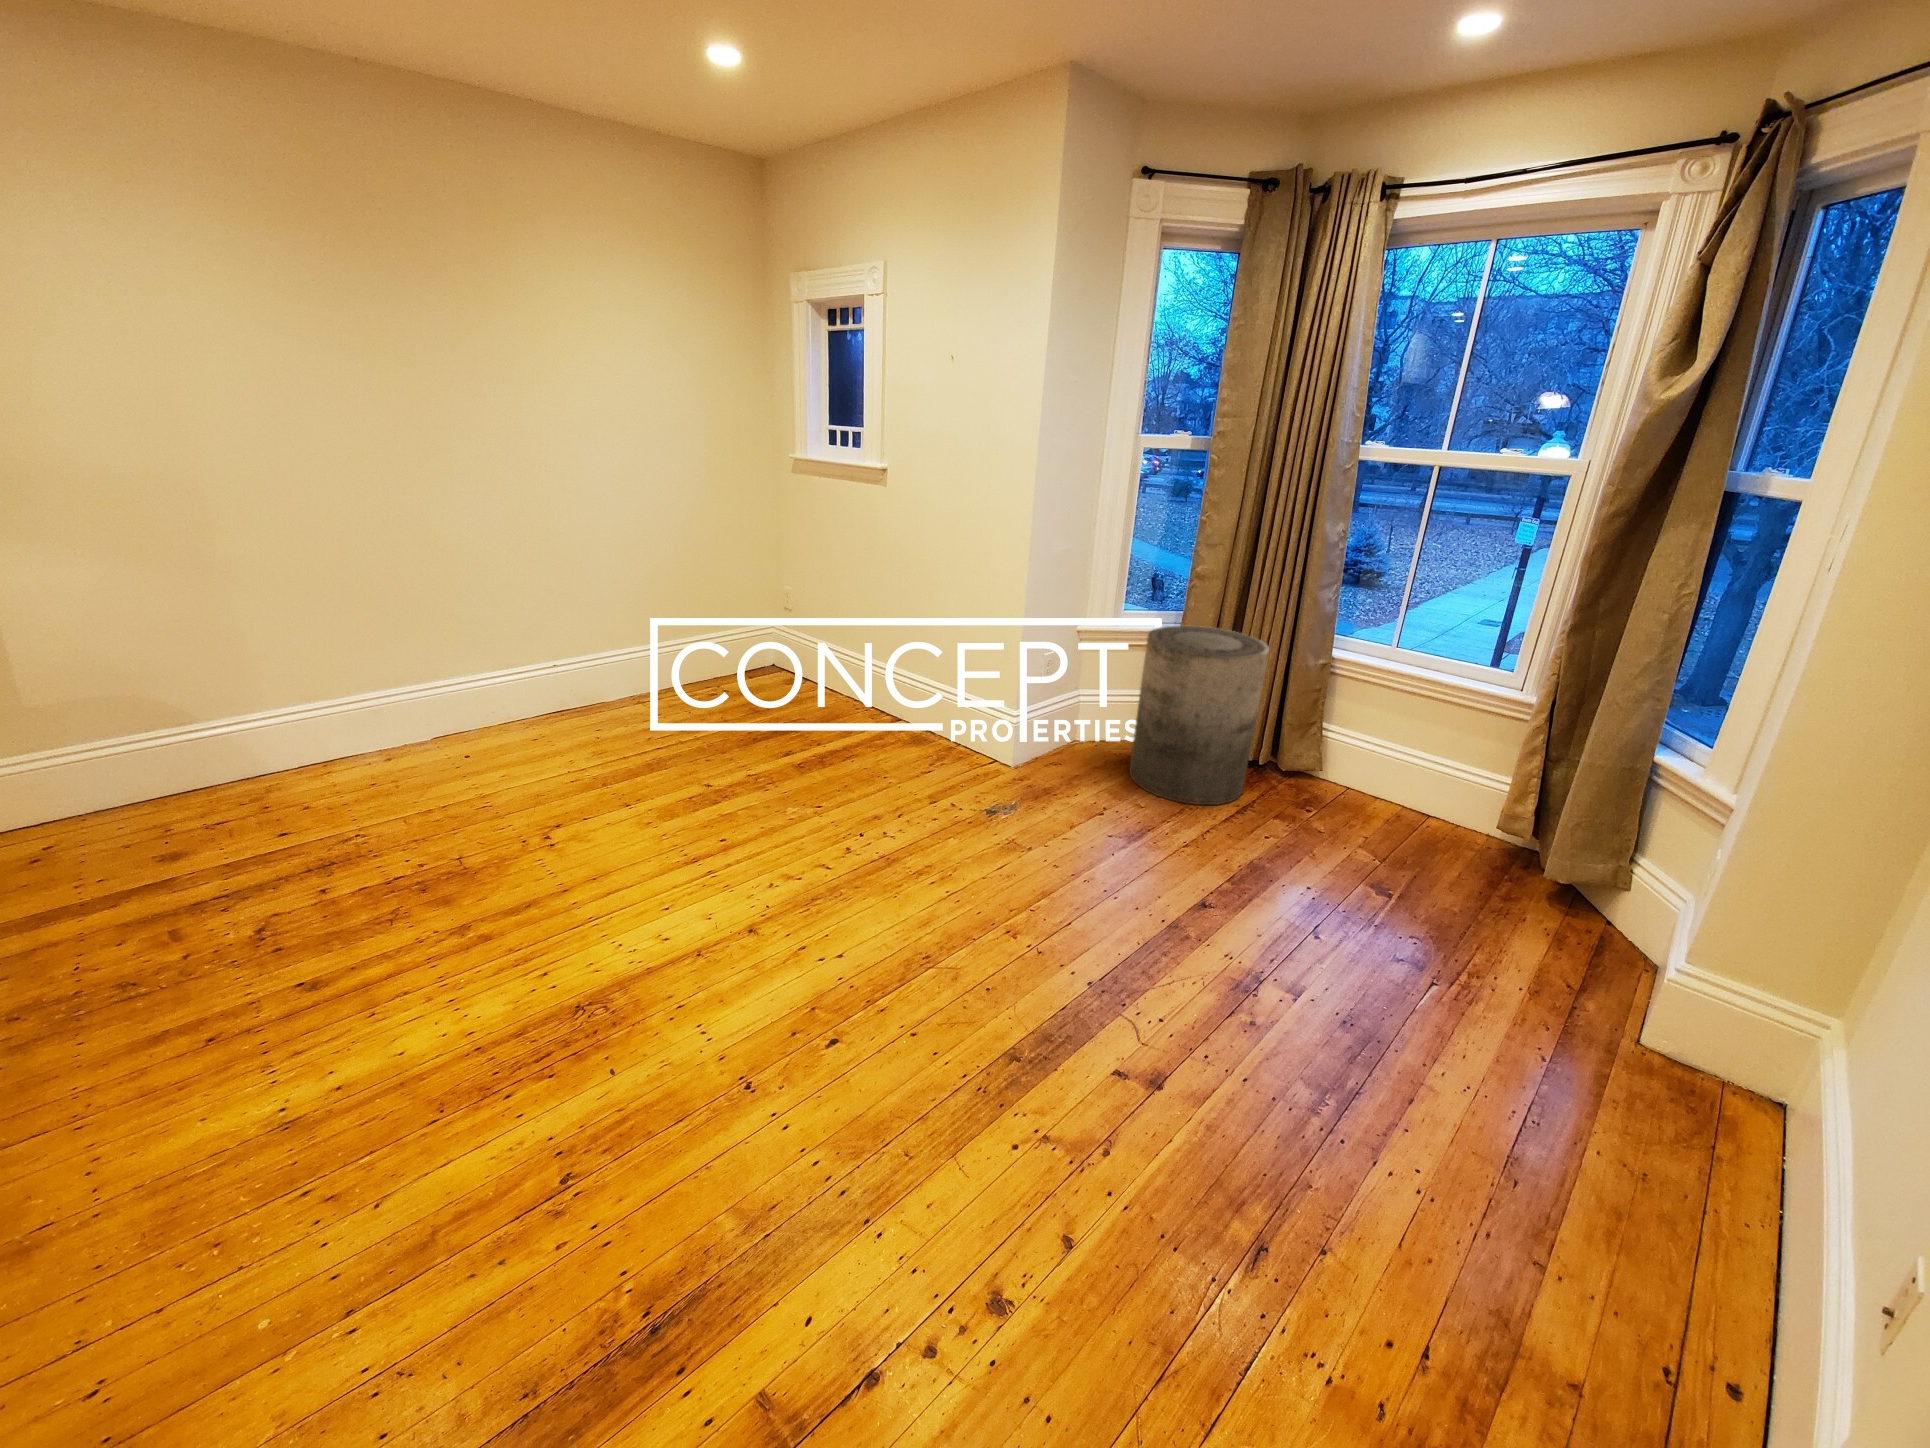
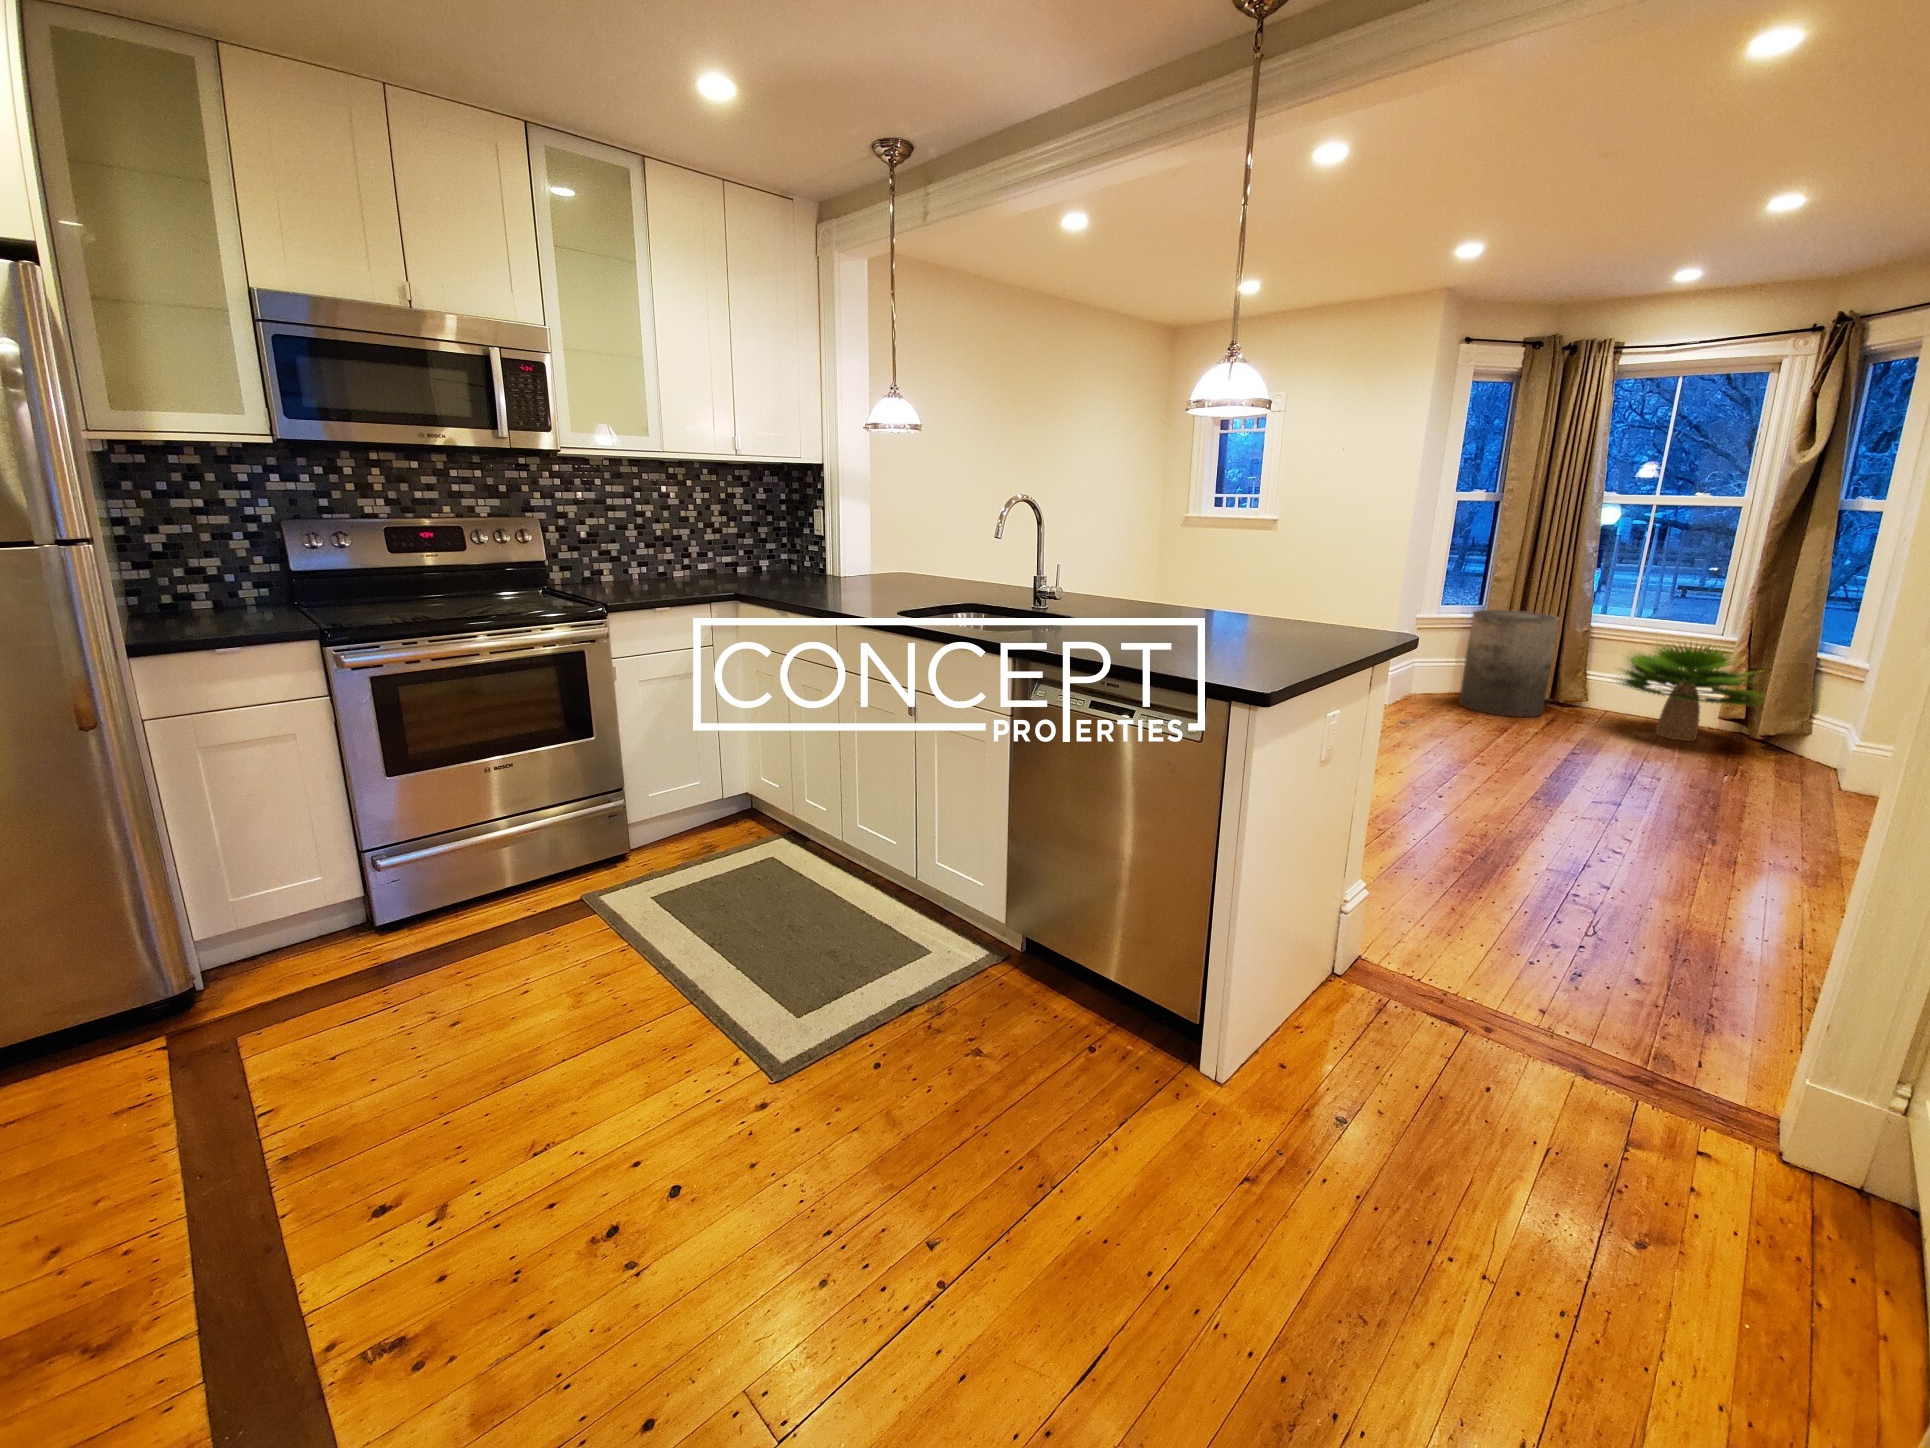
potted plant: none [1328,699,1568,877] -> present [1619,642,1761,741]

